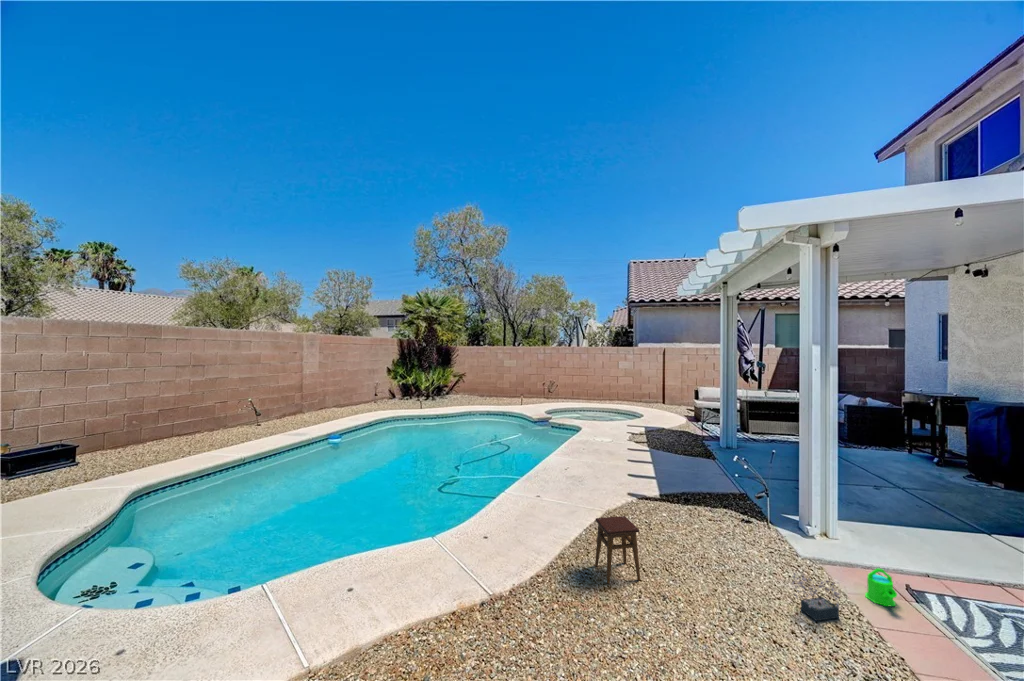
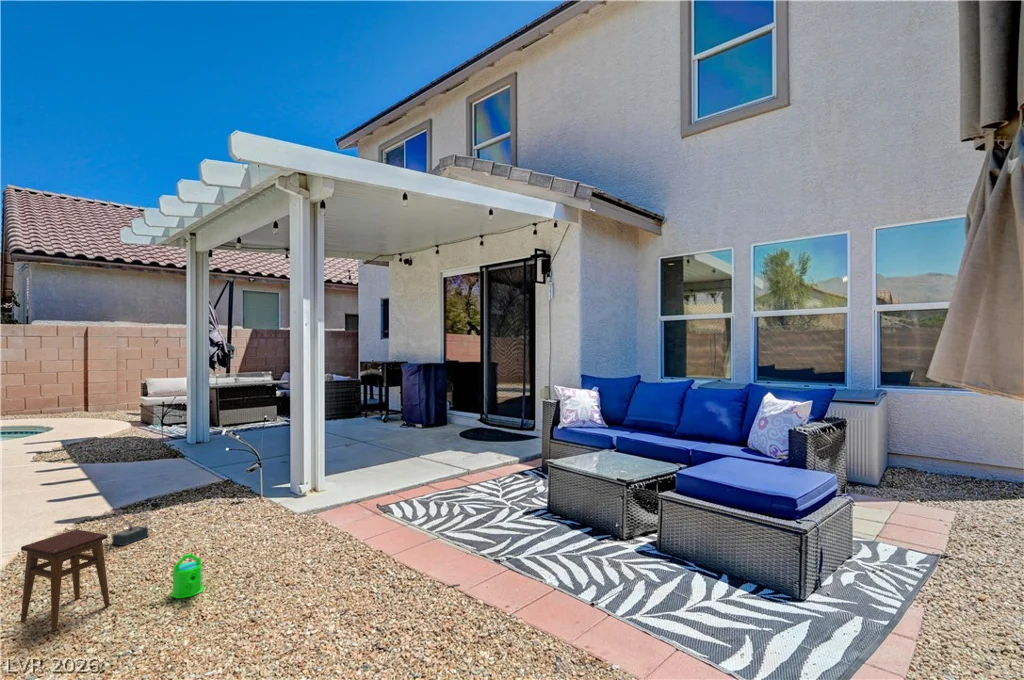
watering can: present [865,568,897,606] -> present [171,553,204,598]
decorative plant: present [792,574,839,621] -> present [103,509,151,546]

